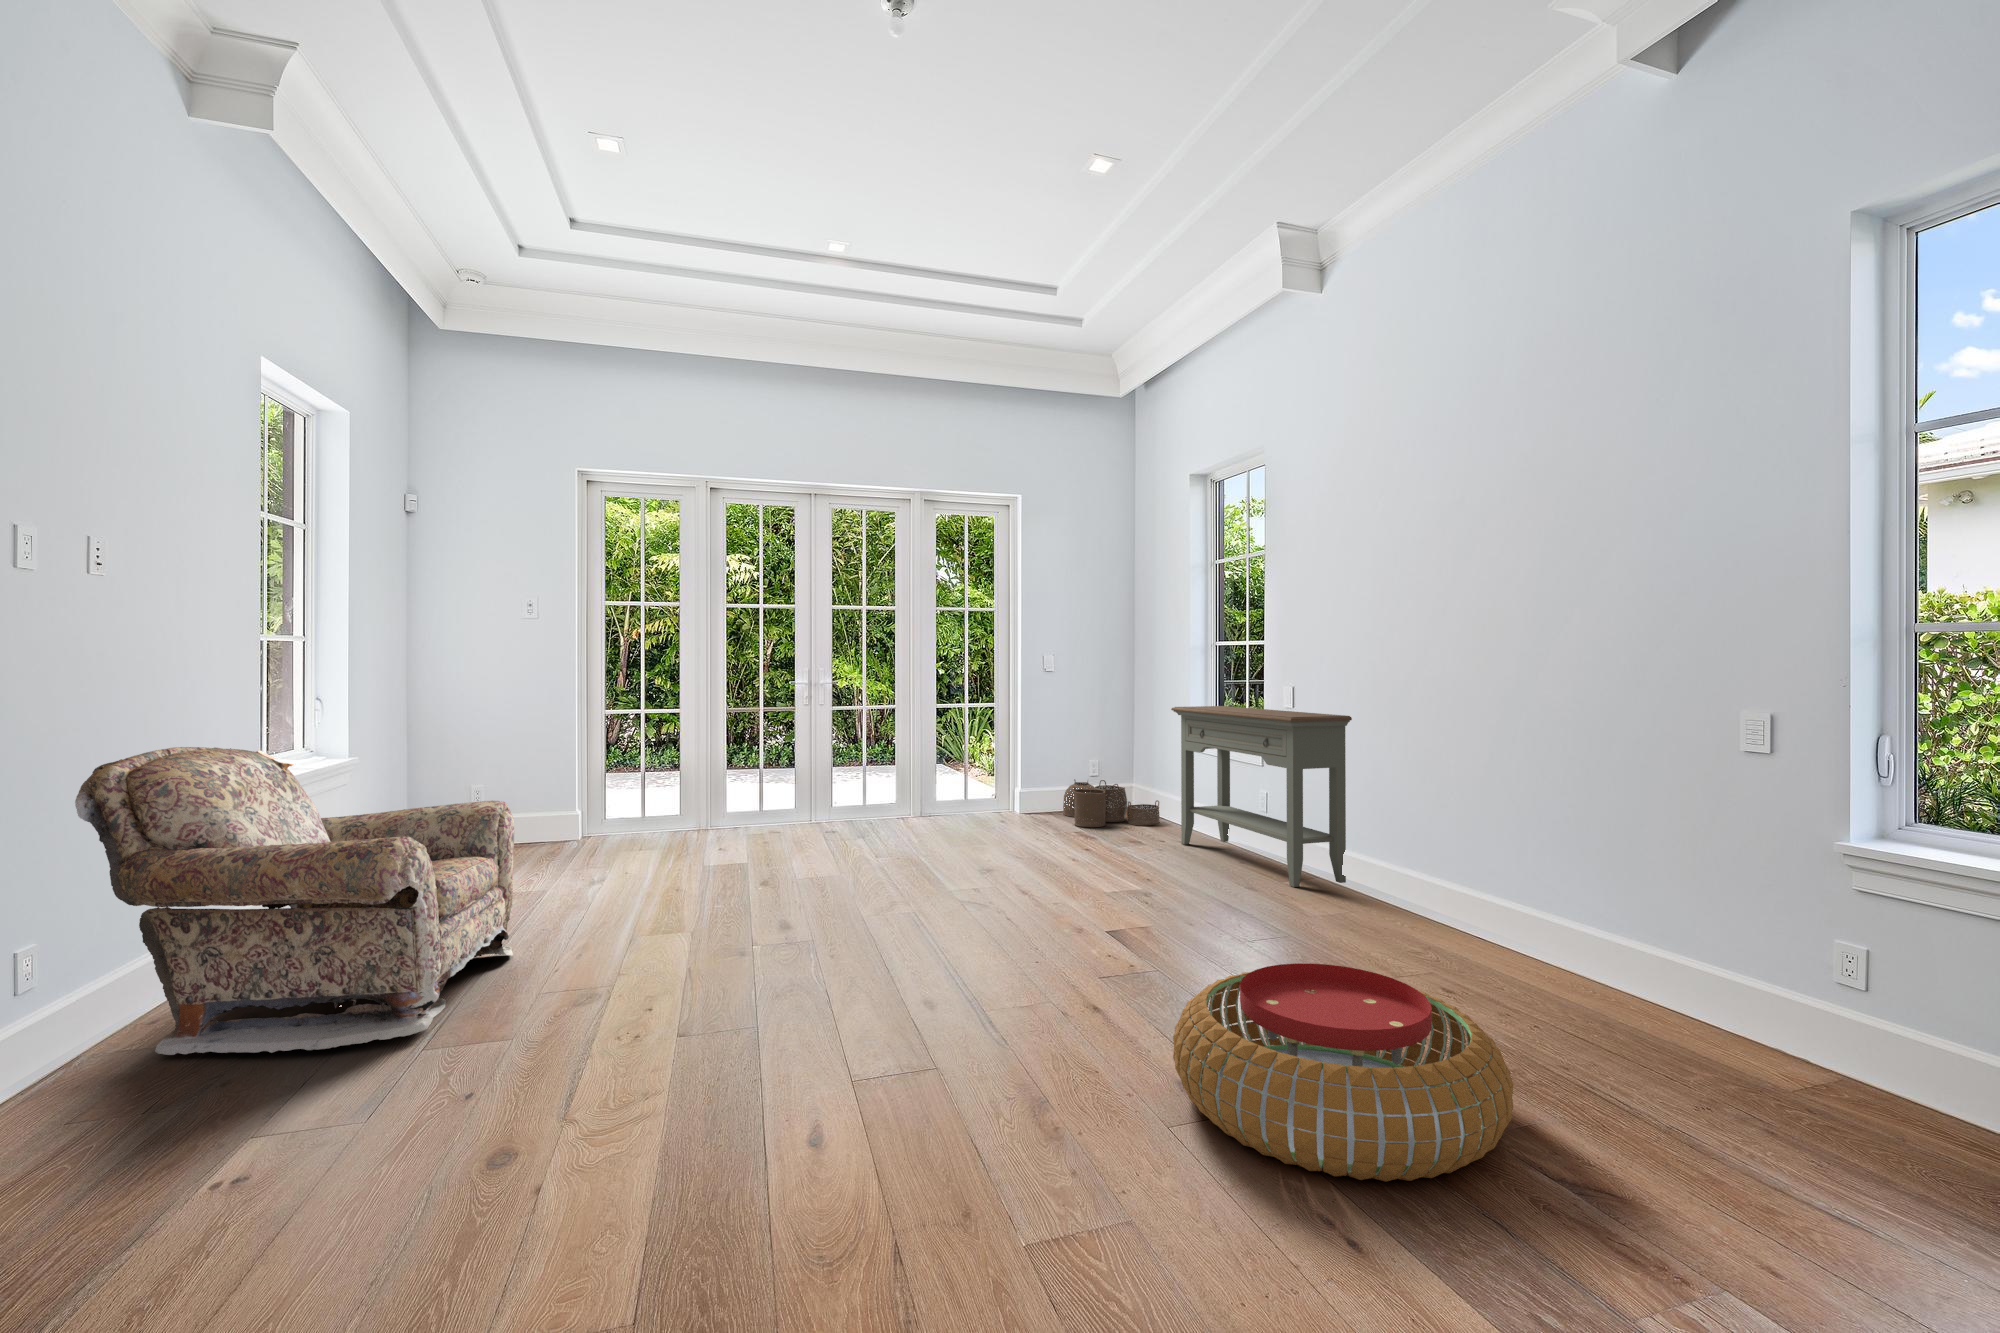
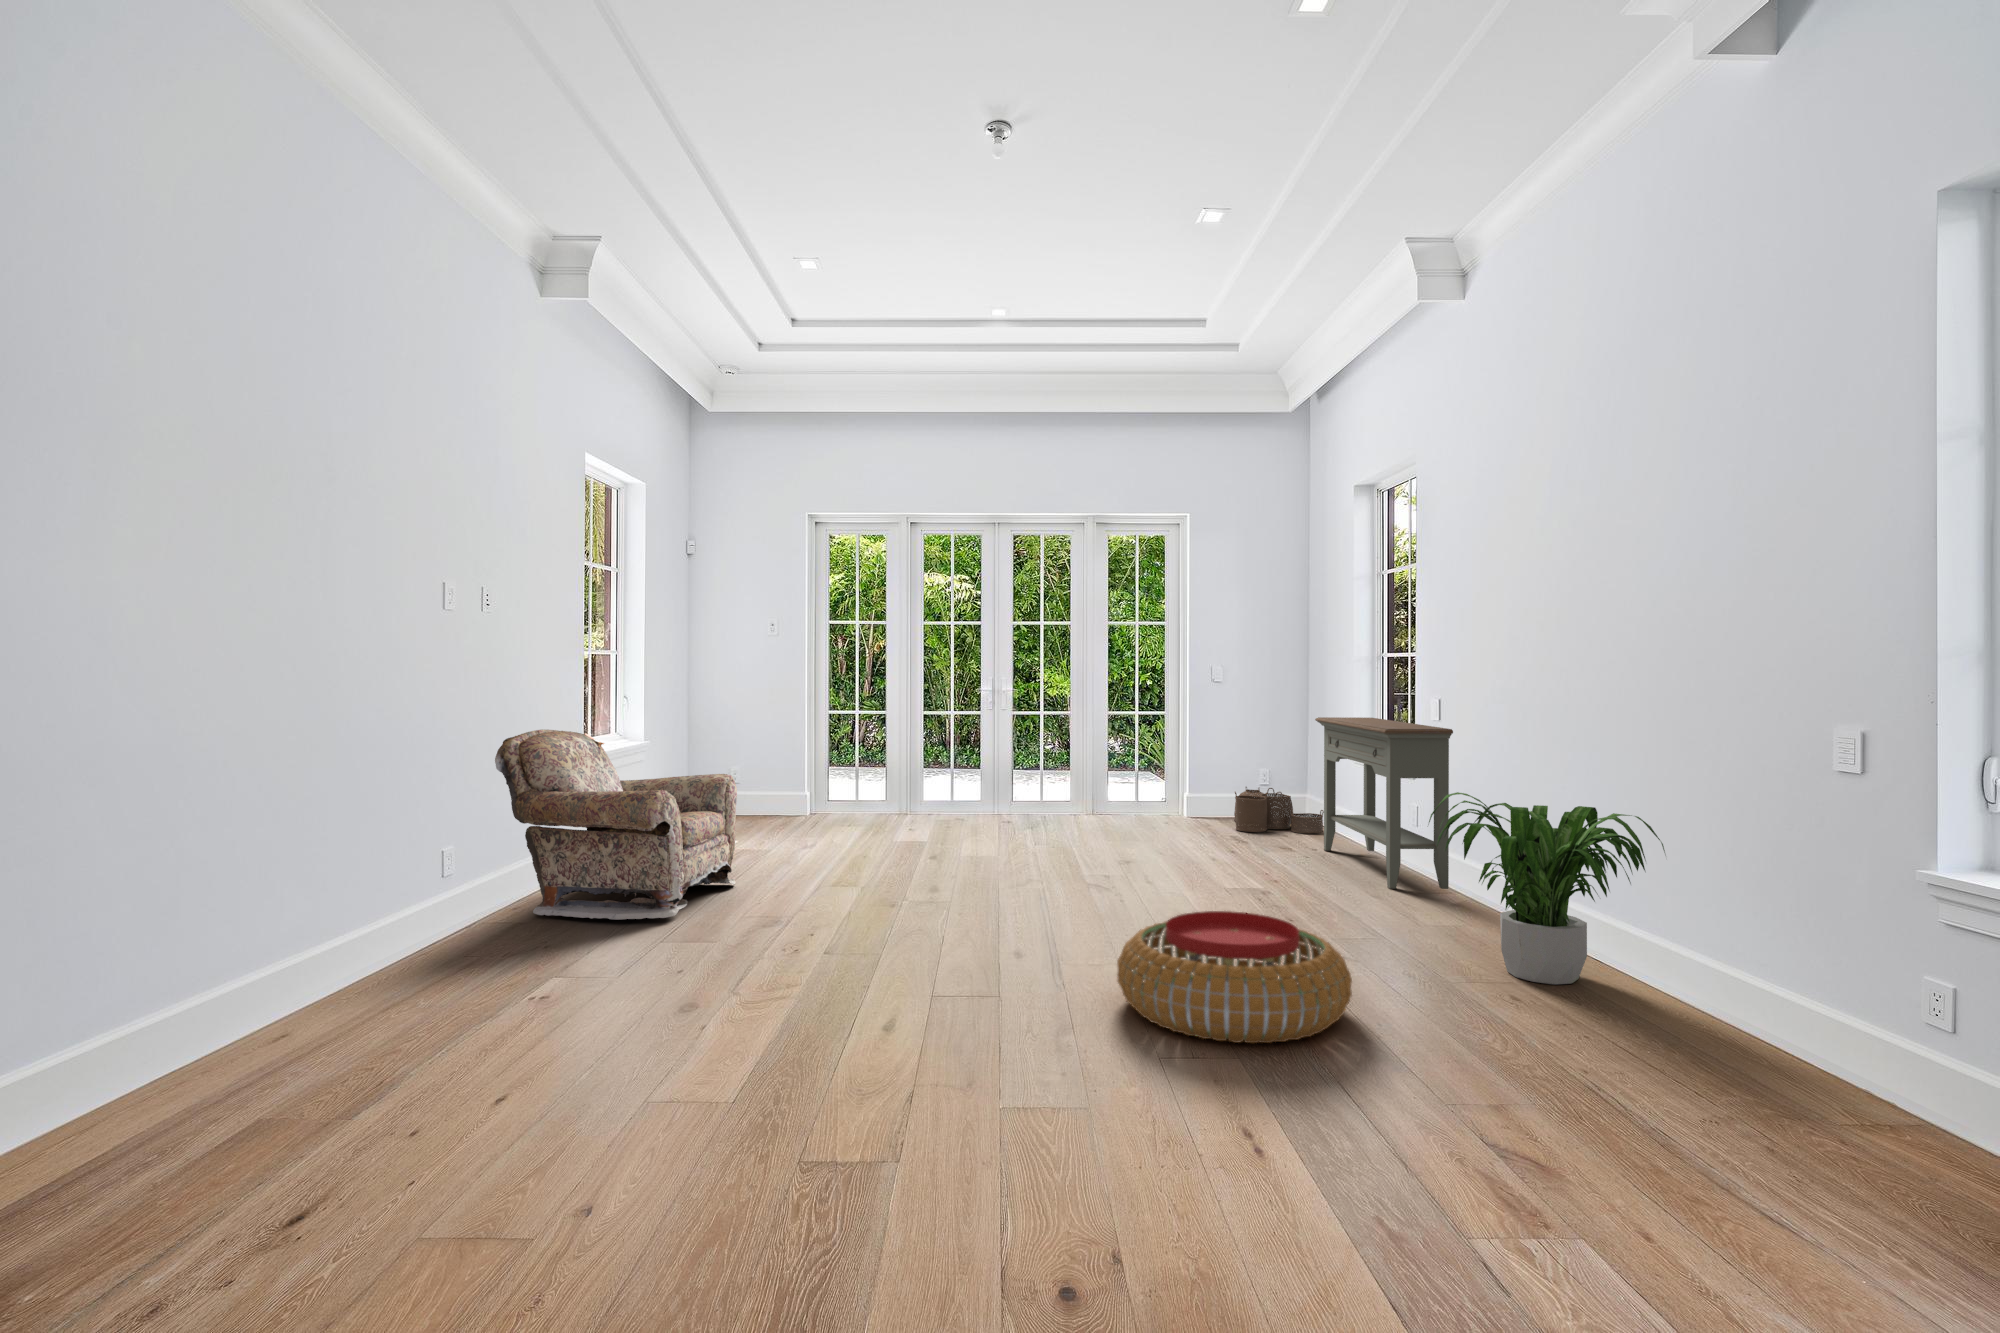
potted plant: none [1431,788,1729,1006] -> present [1429,792,1665,984]

